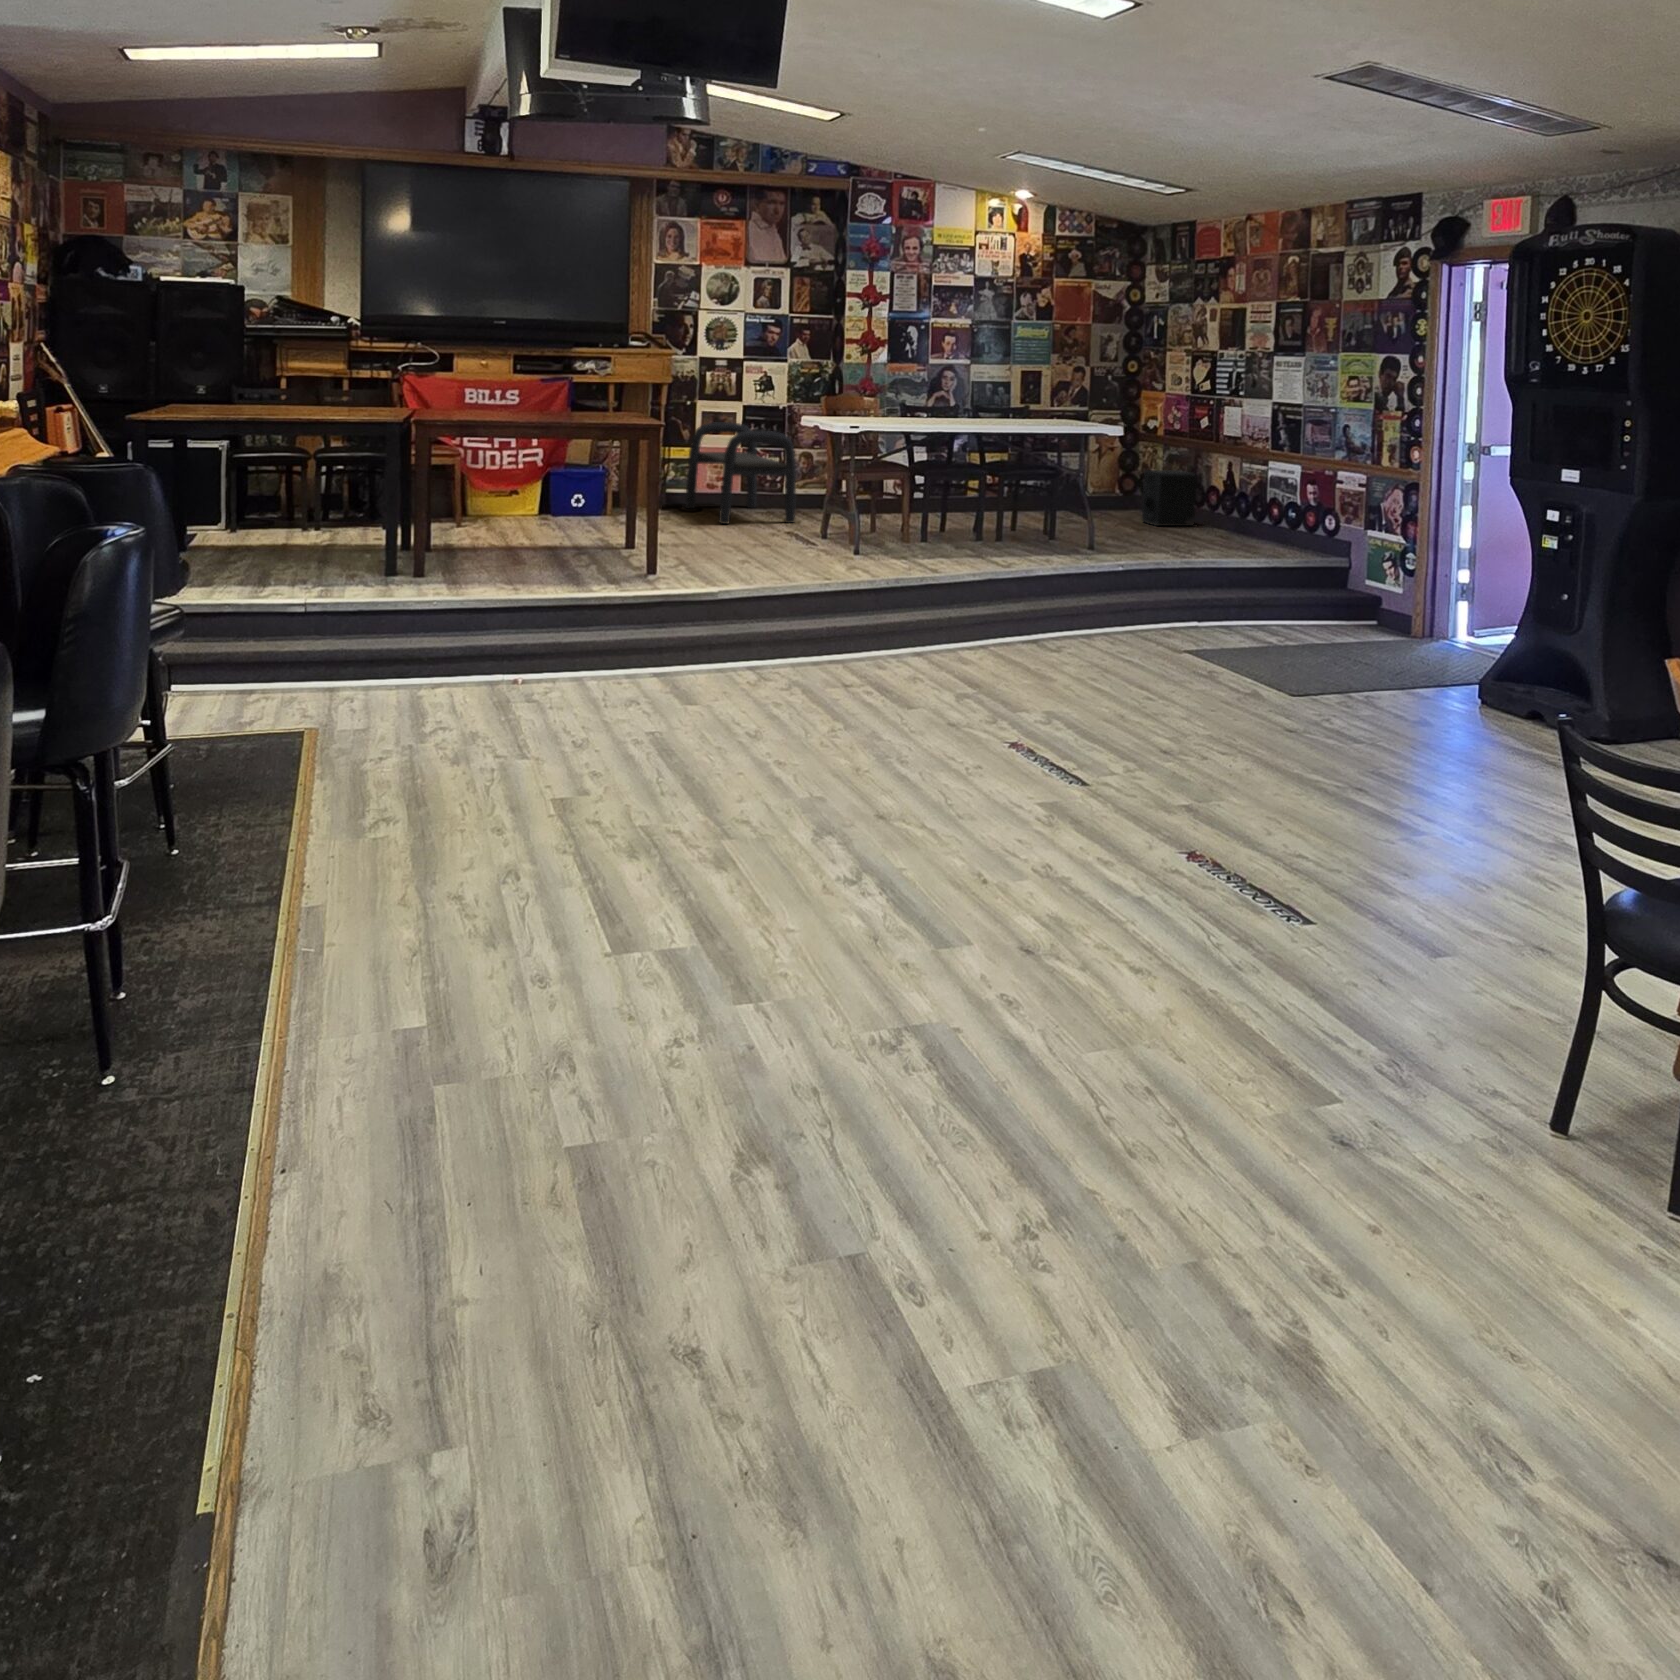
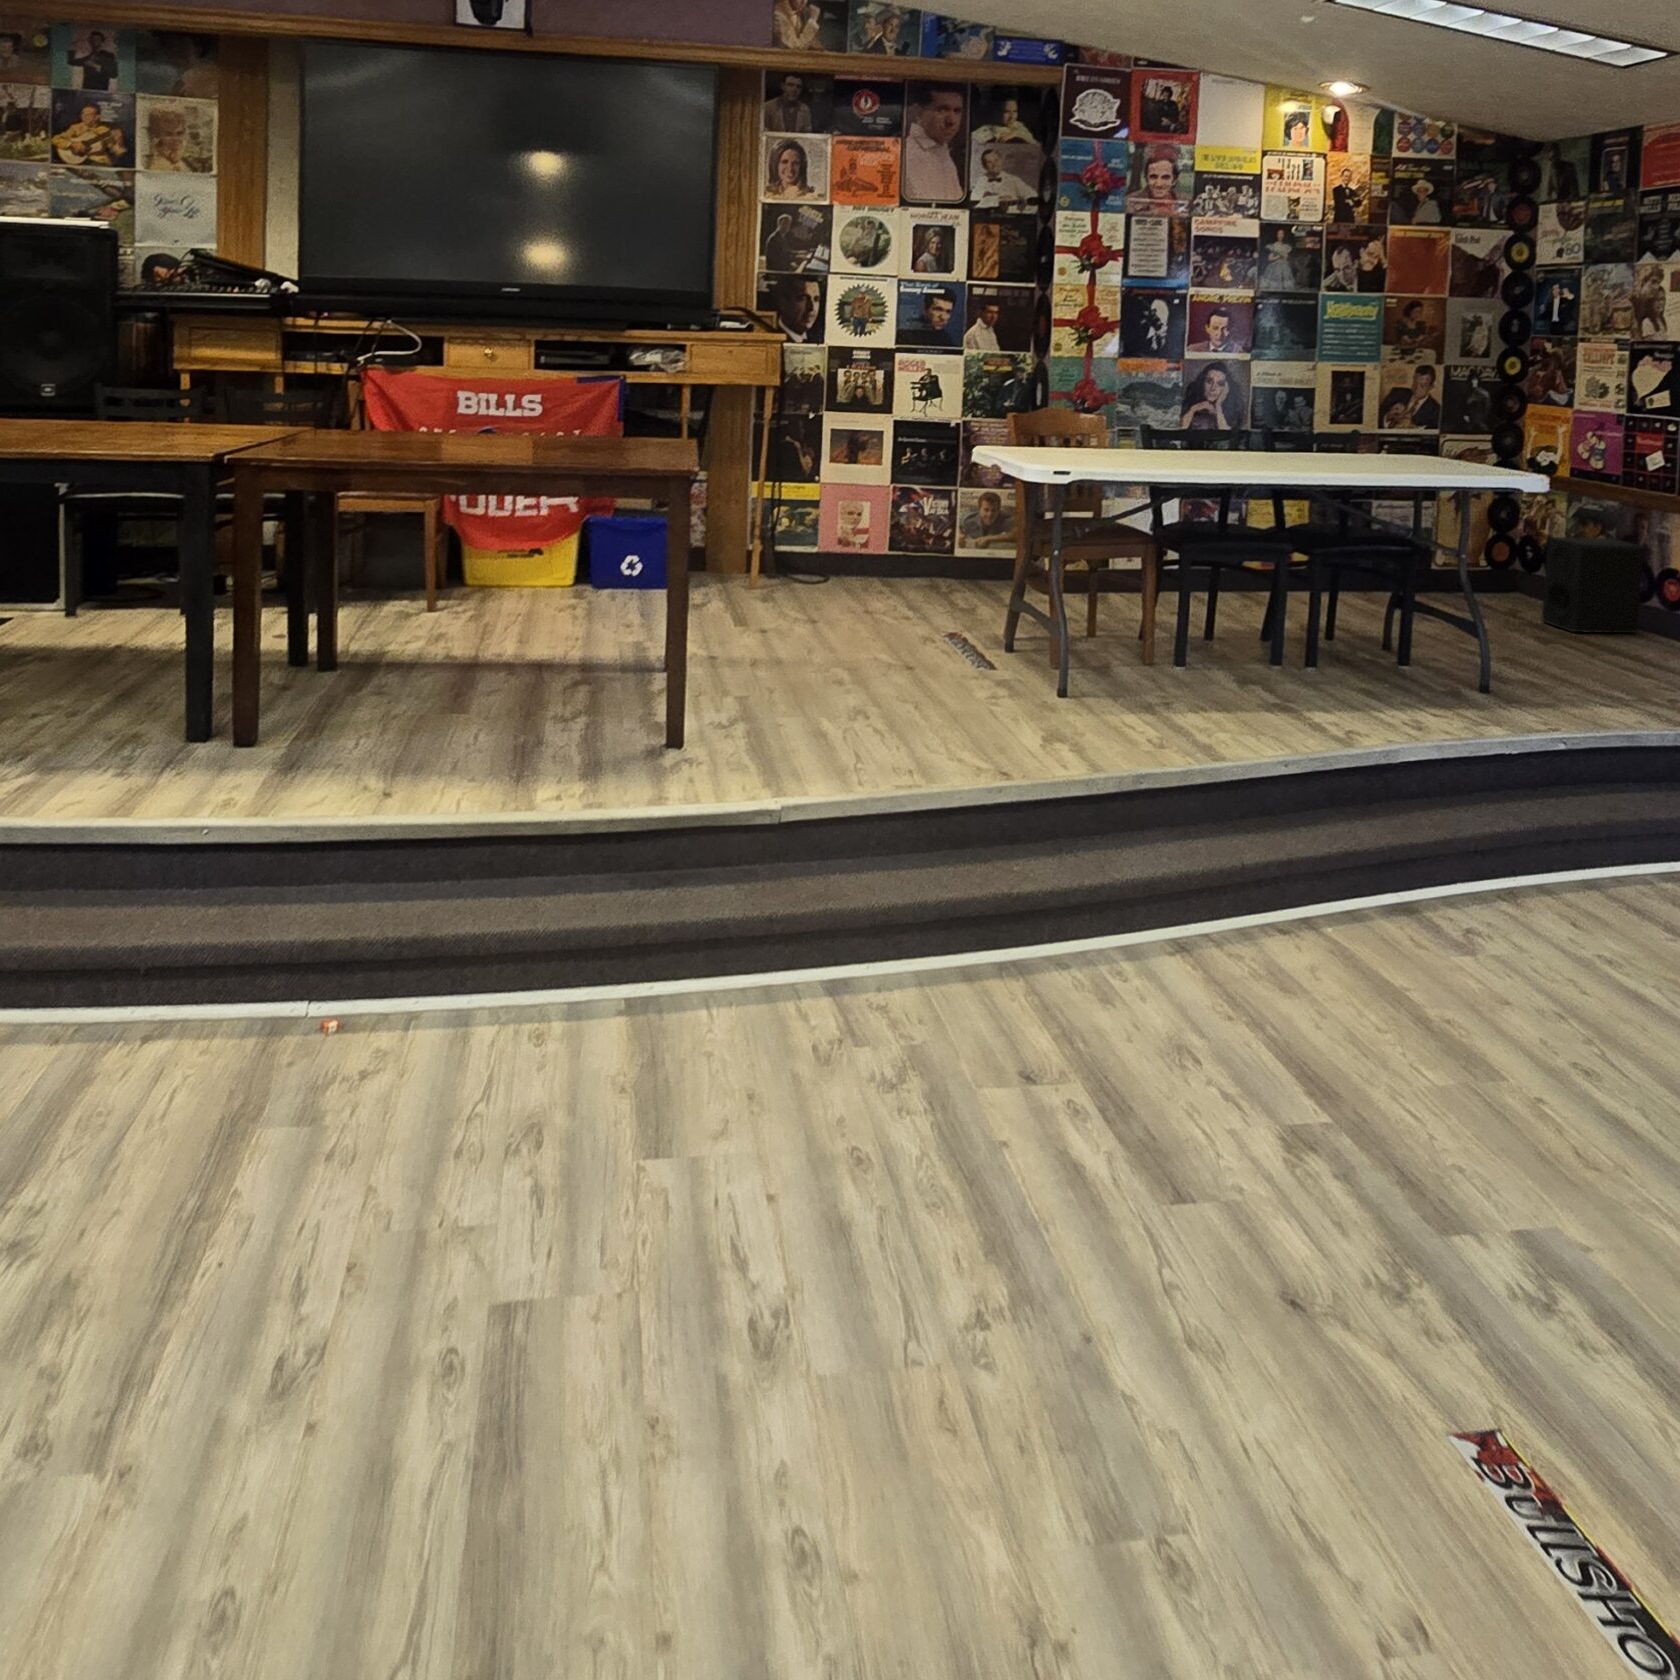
bench: present [685,422,796,524] -> none [802,446,970,613]

